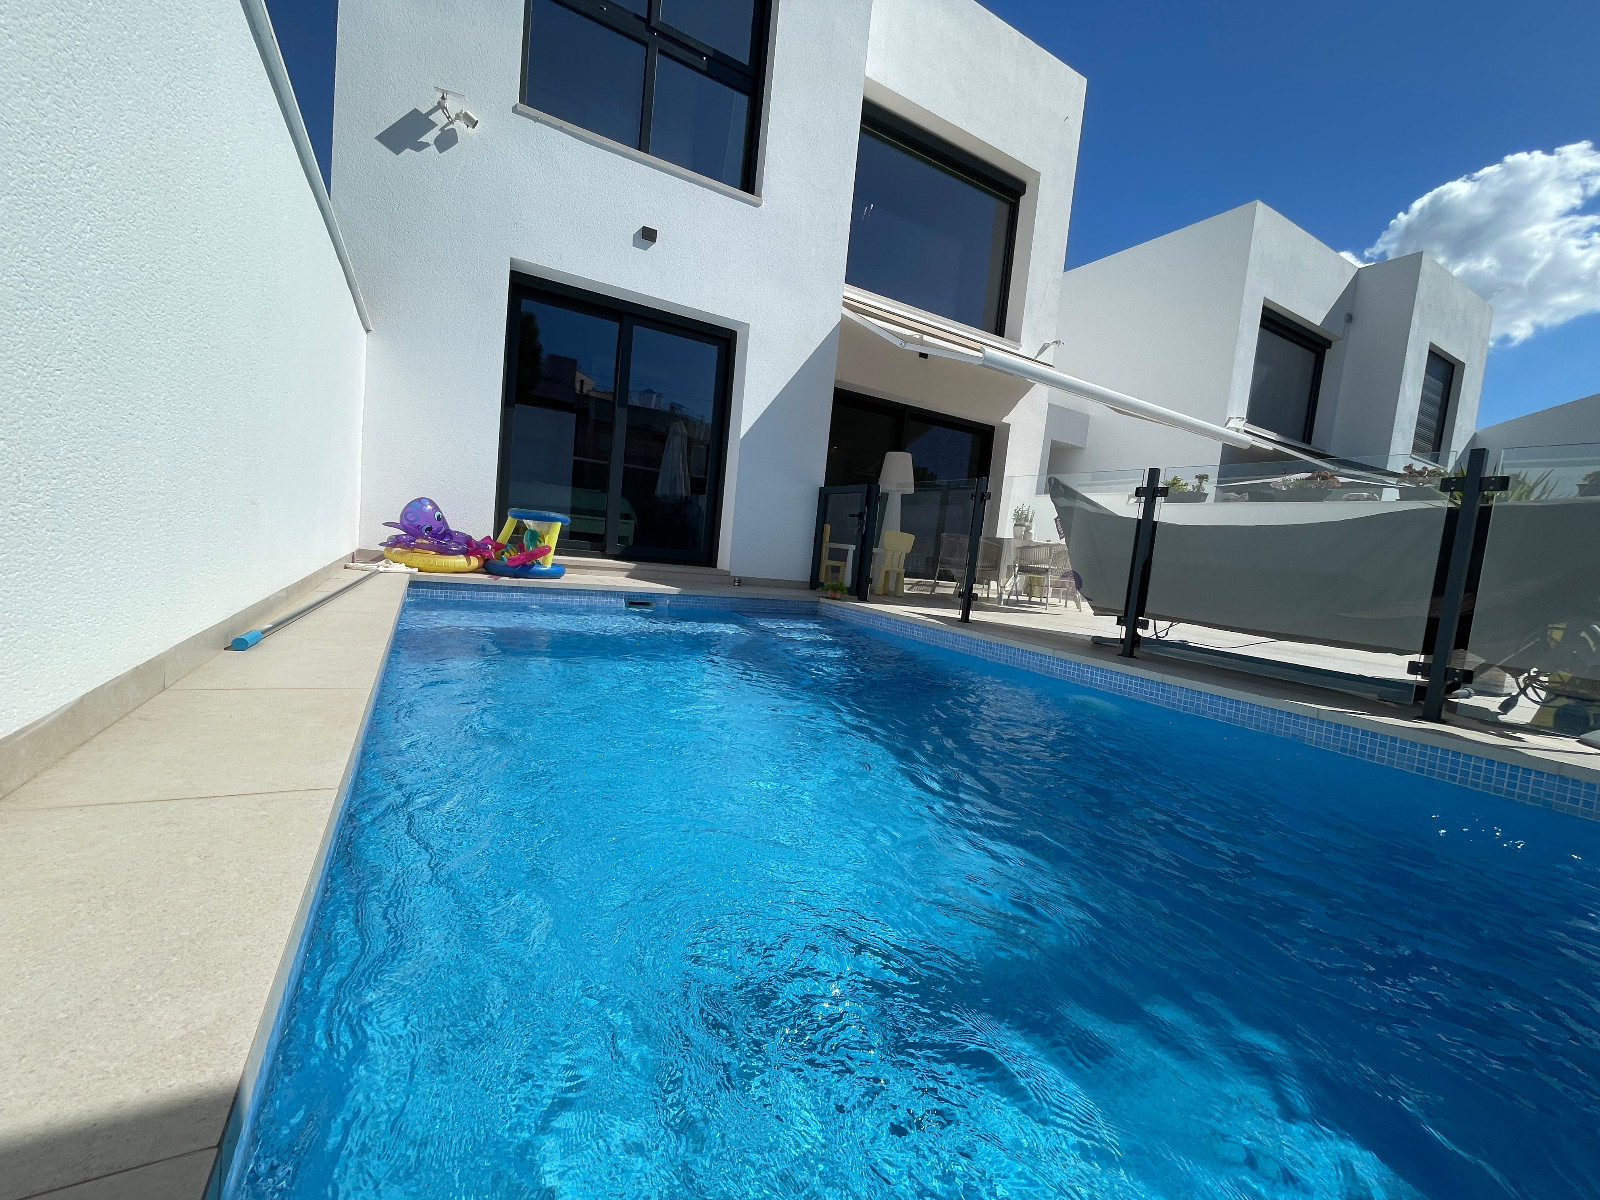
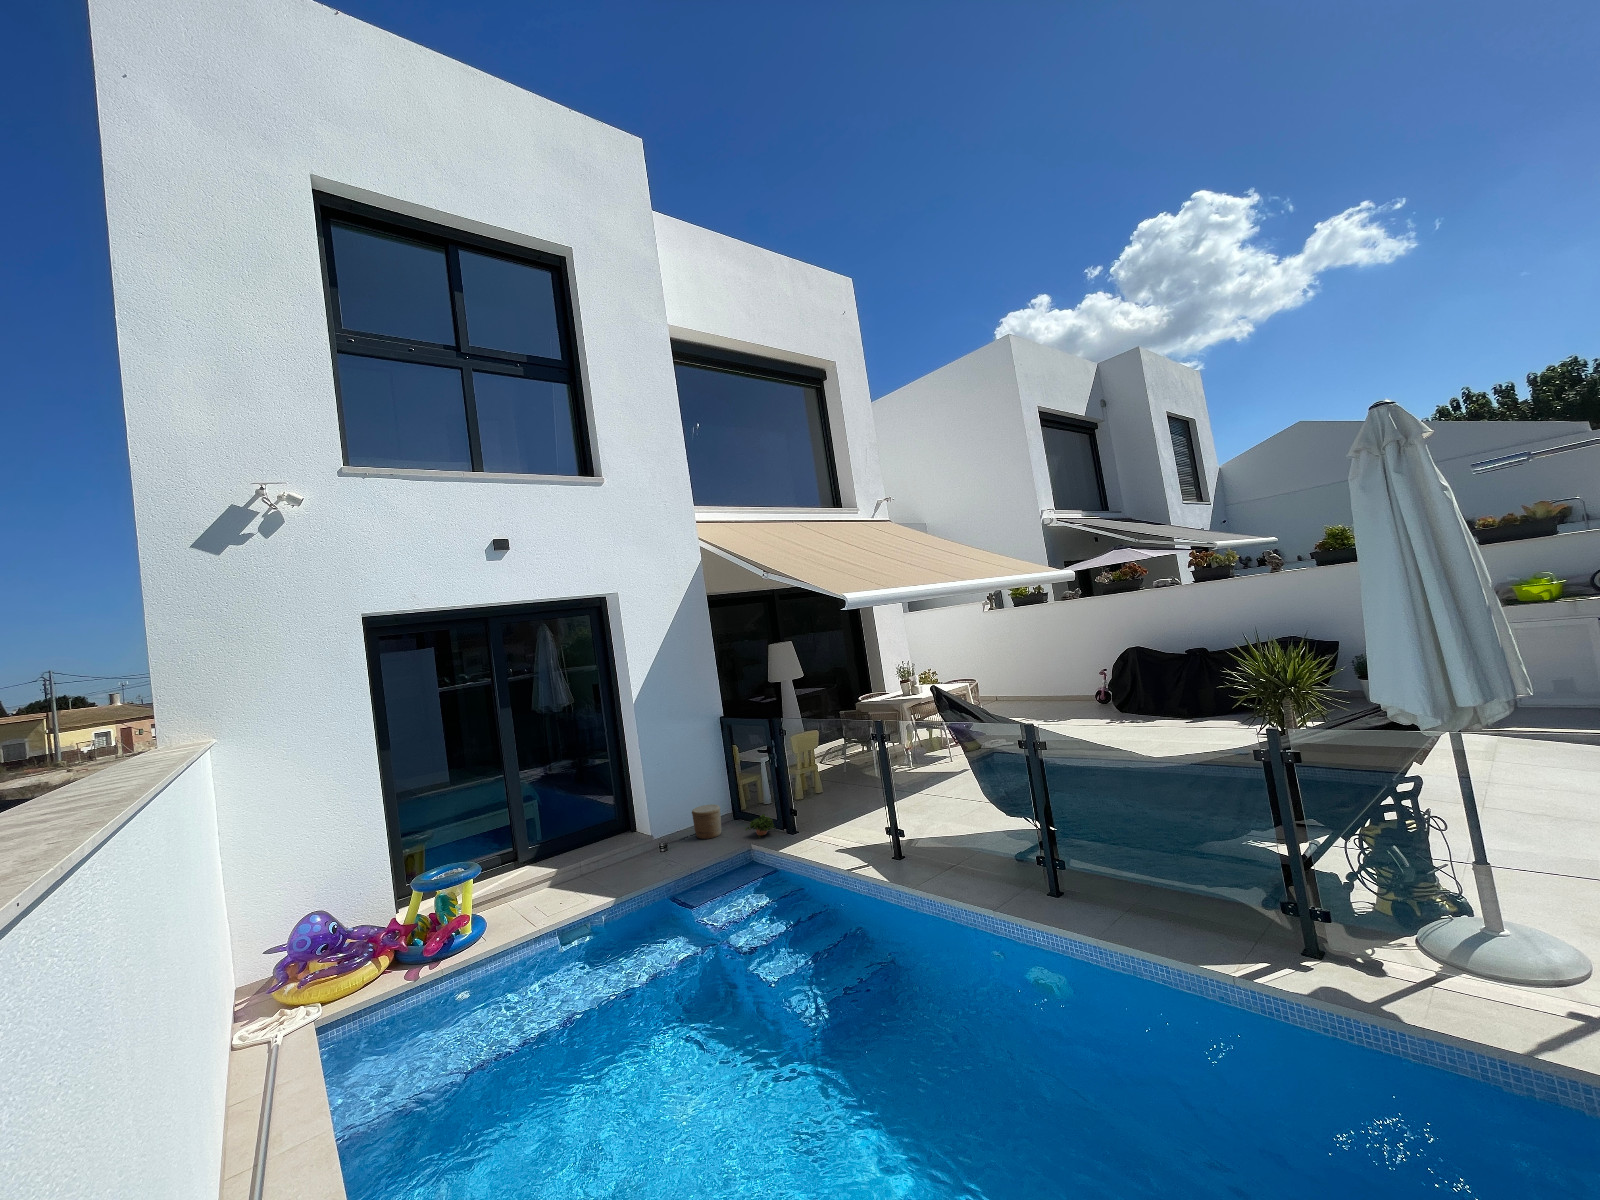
woven basket: none [771,562,800,591] -> present [692,804,721,839]

